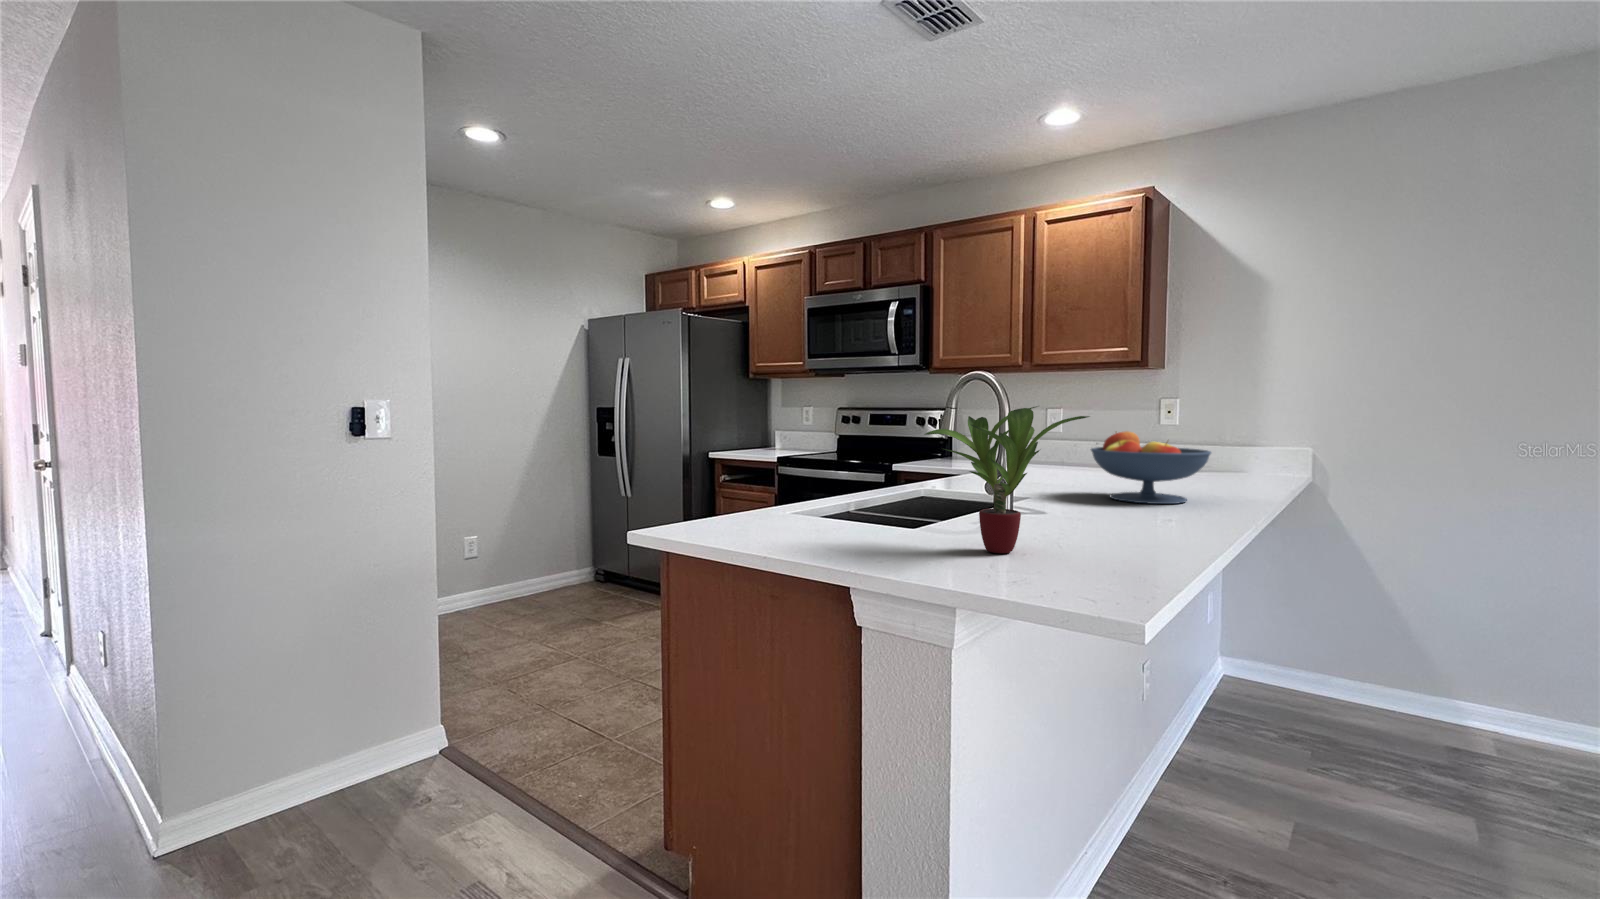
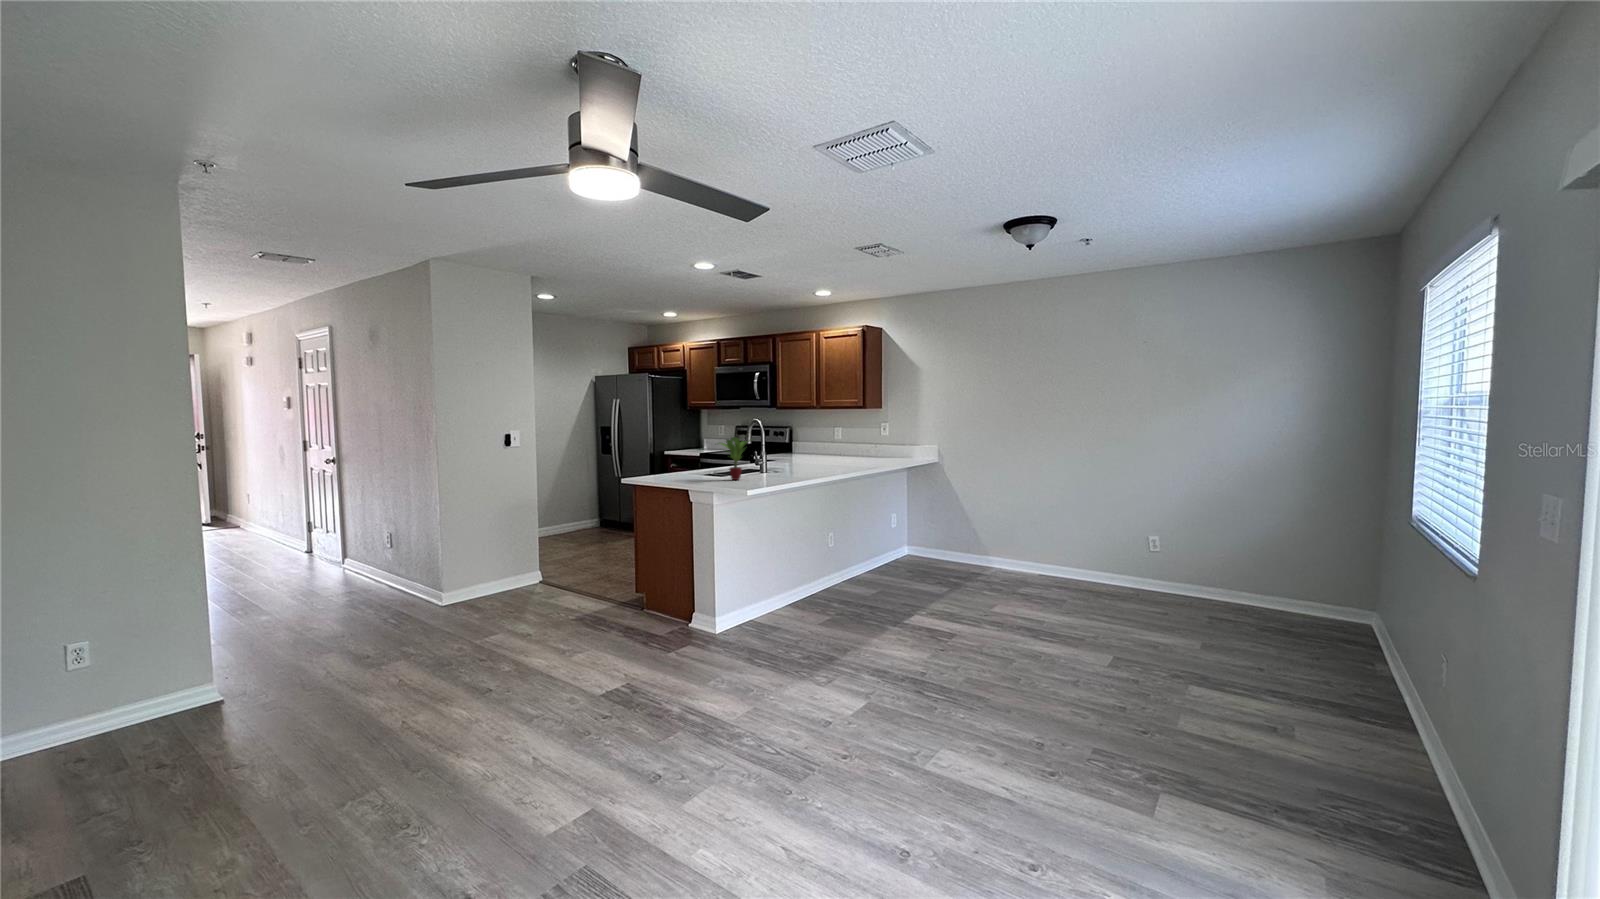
fruit bowl: present [1091,431,1211,504] -> none [808,441,851,469]

